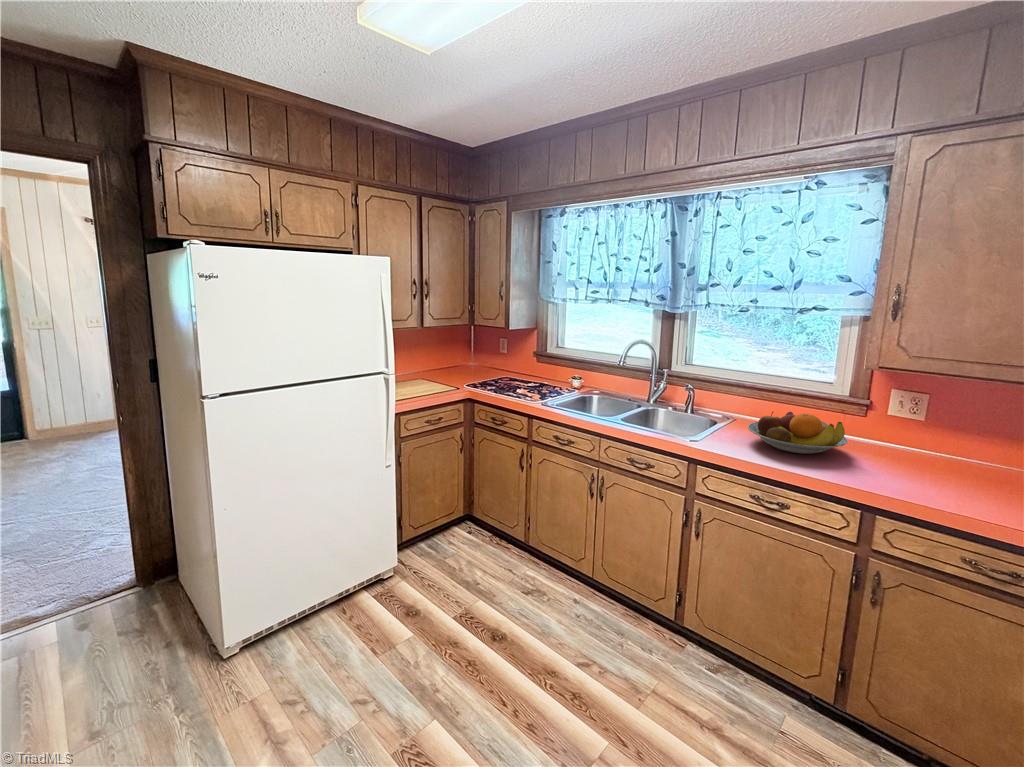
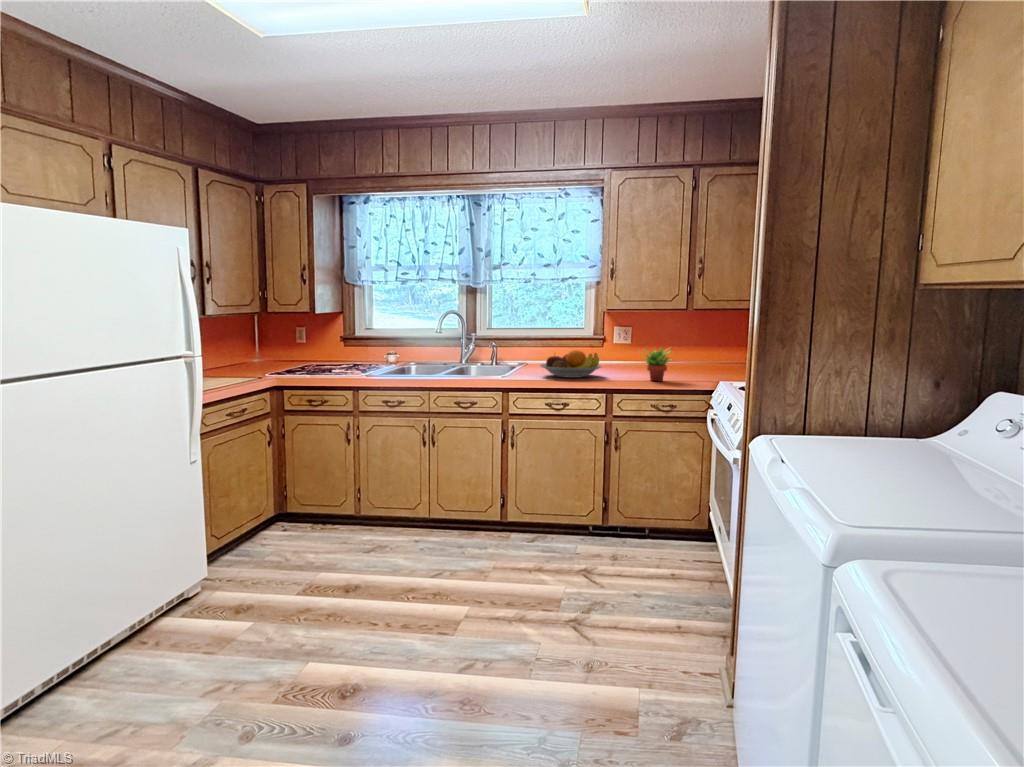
succulent plant: none [921,428,1002,487] -> present [646,348,672,381]

